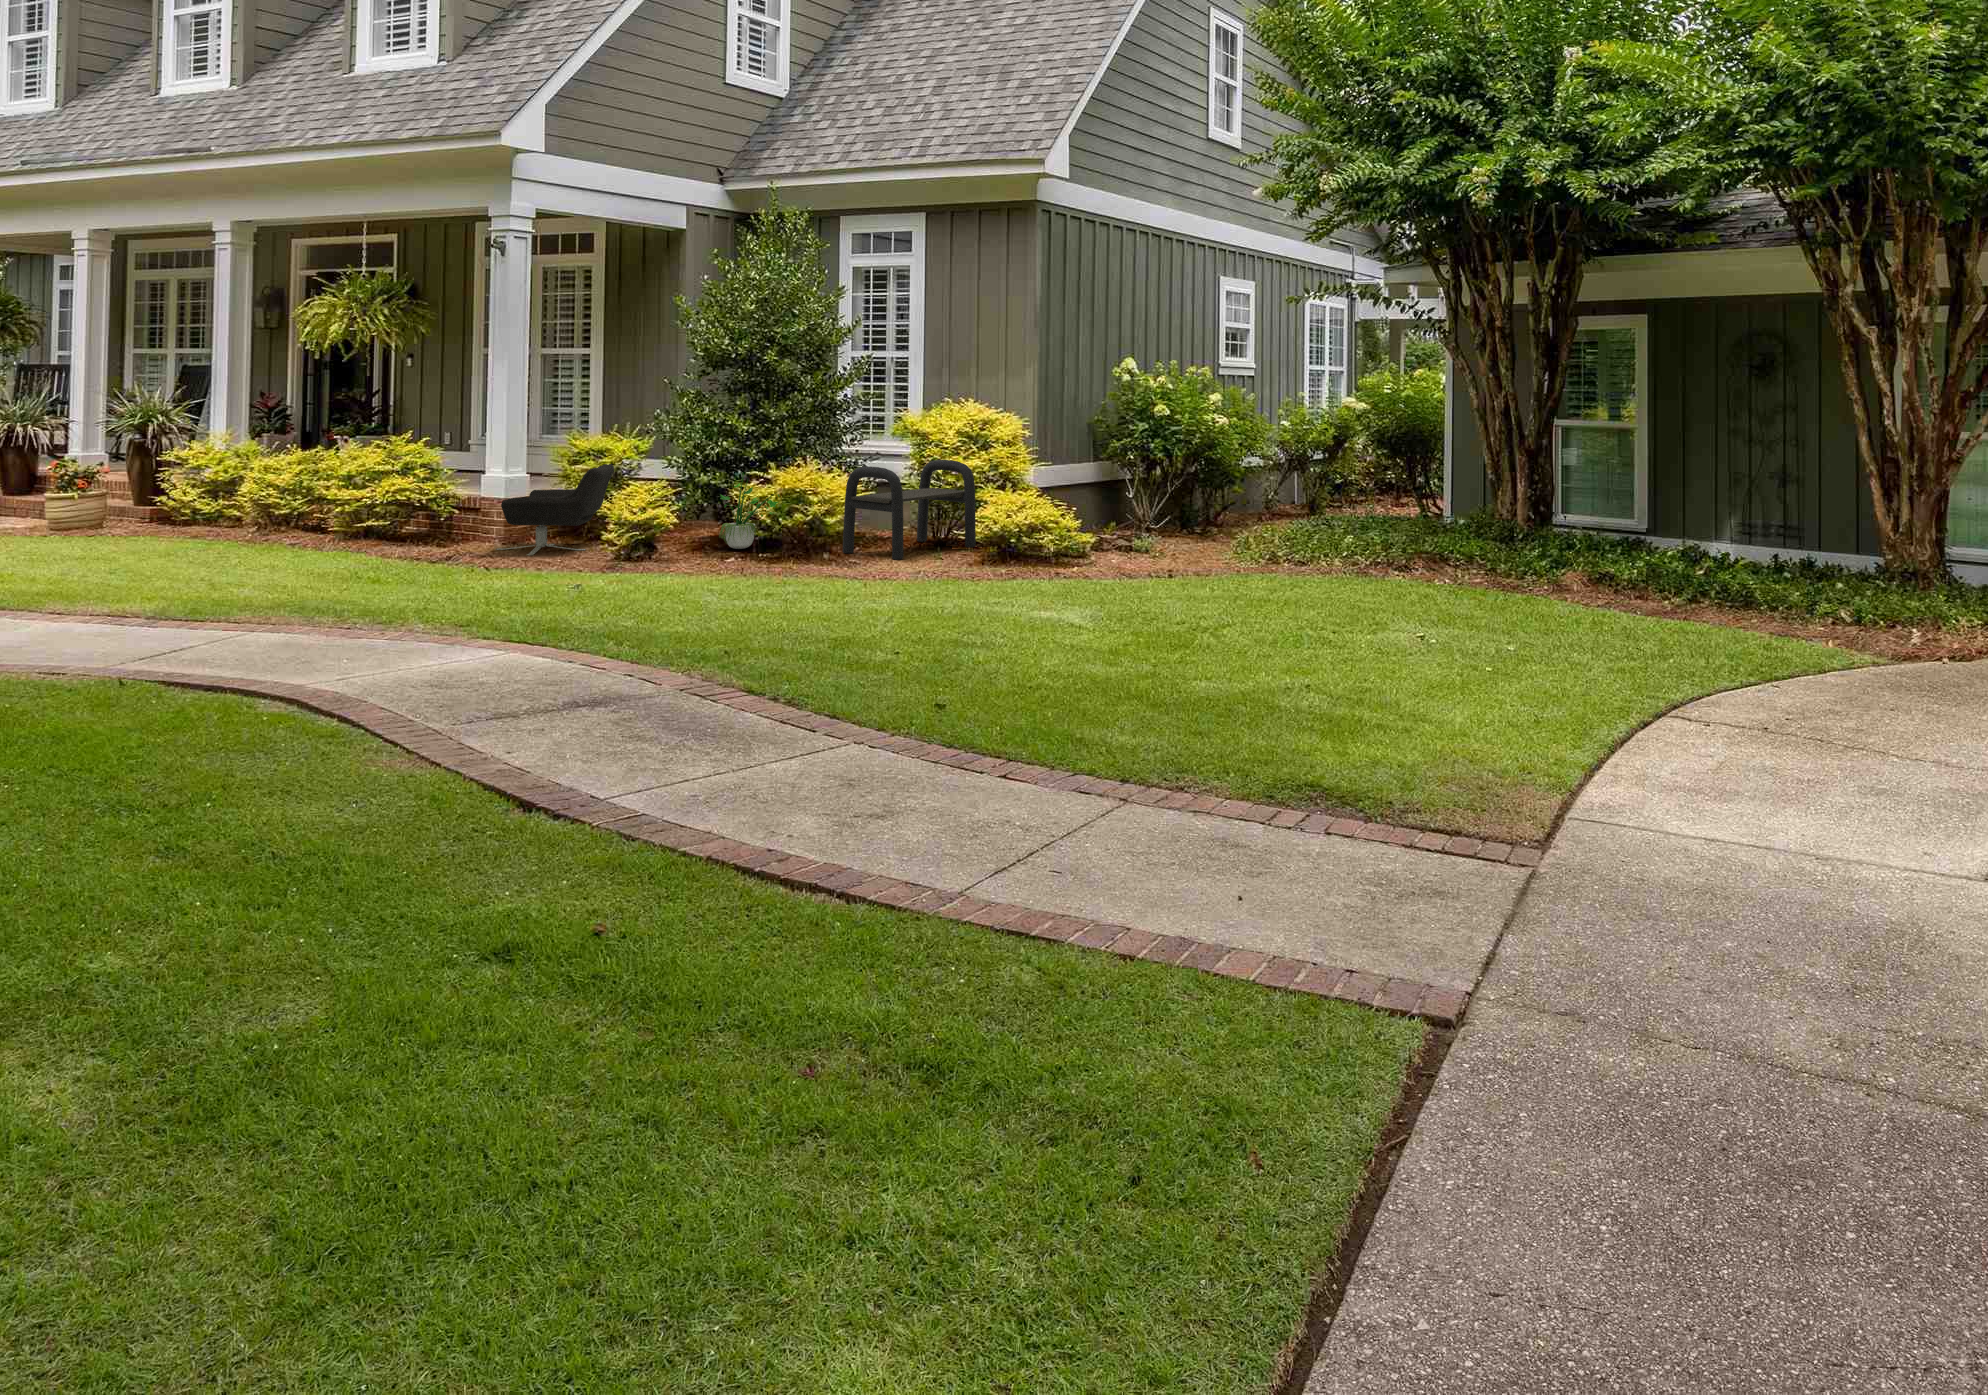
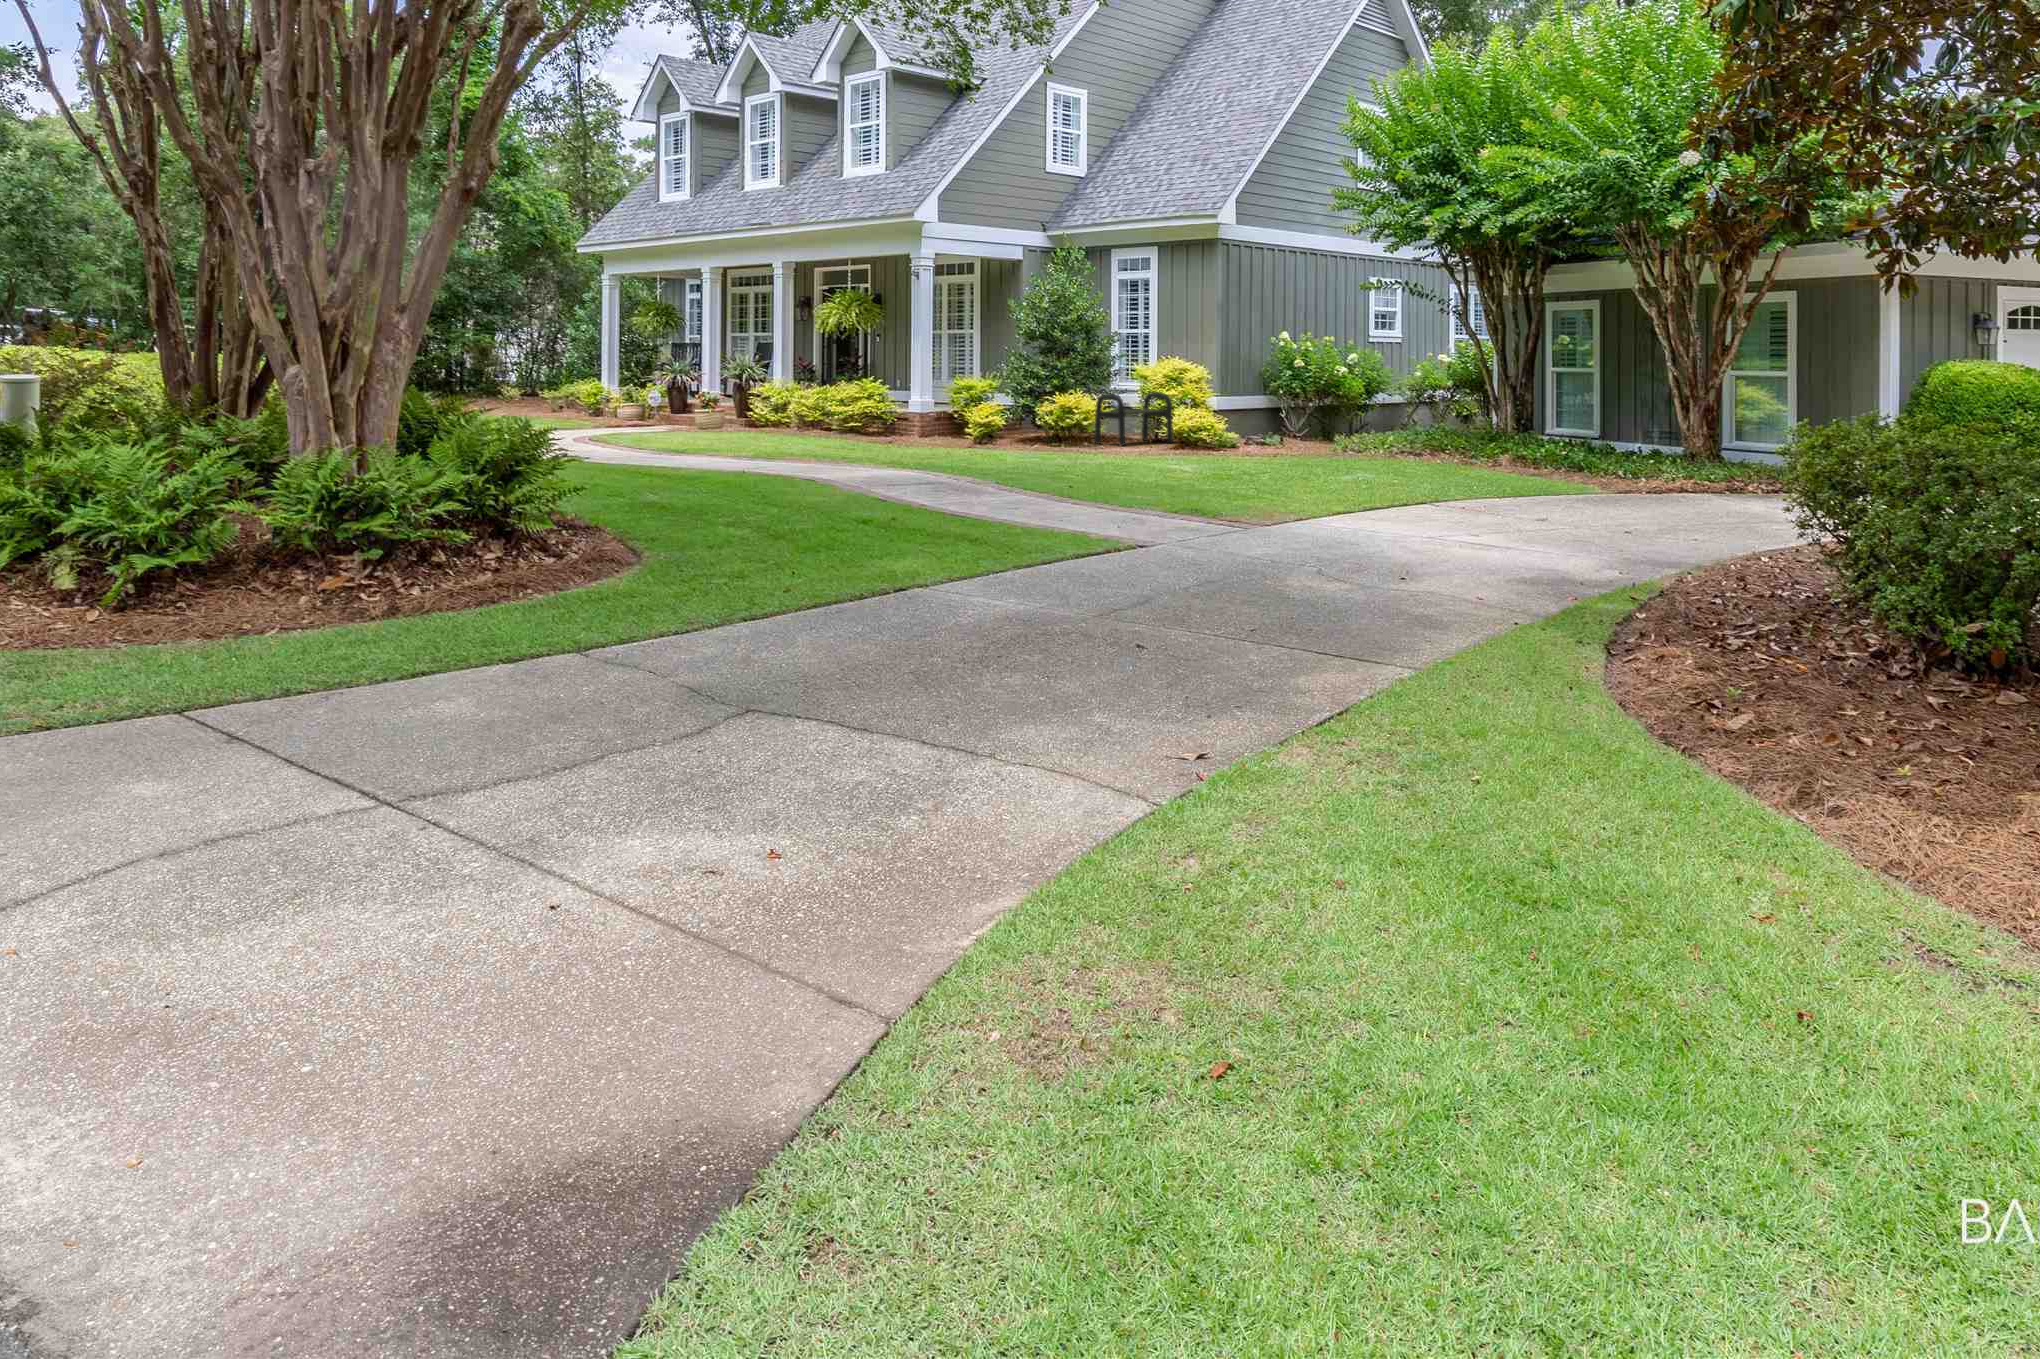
lounge chair: present [496,464,614,555] -> none [913,392,974,440]
potted plant: present [720,480,779,549] -> none [1028,395,1061,441]

